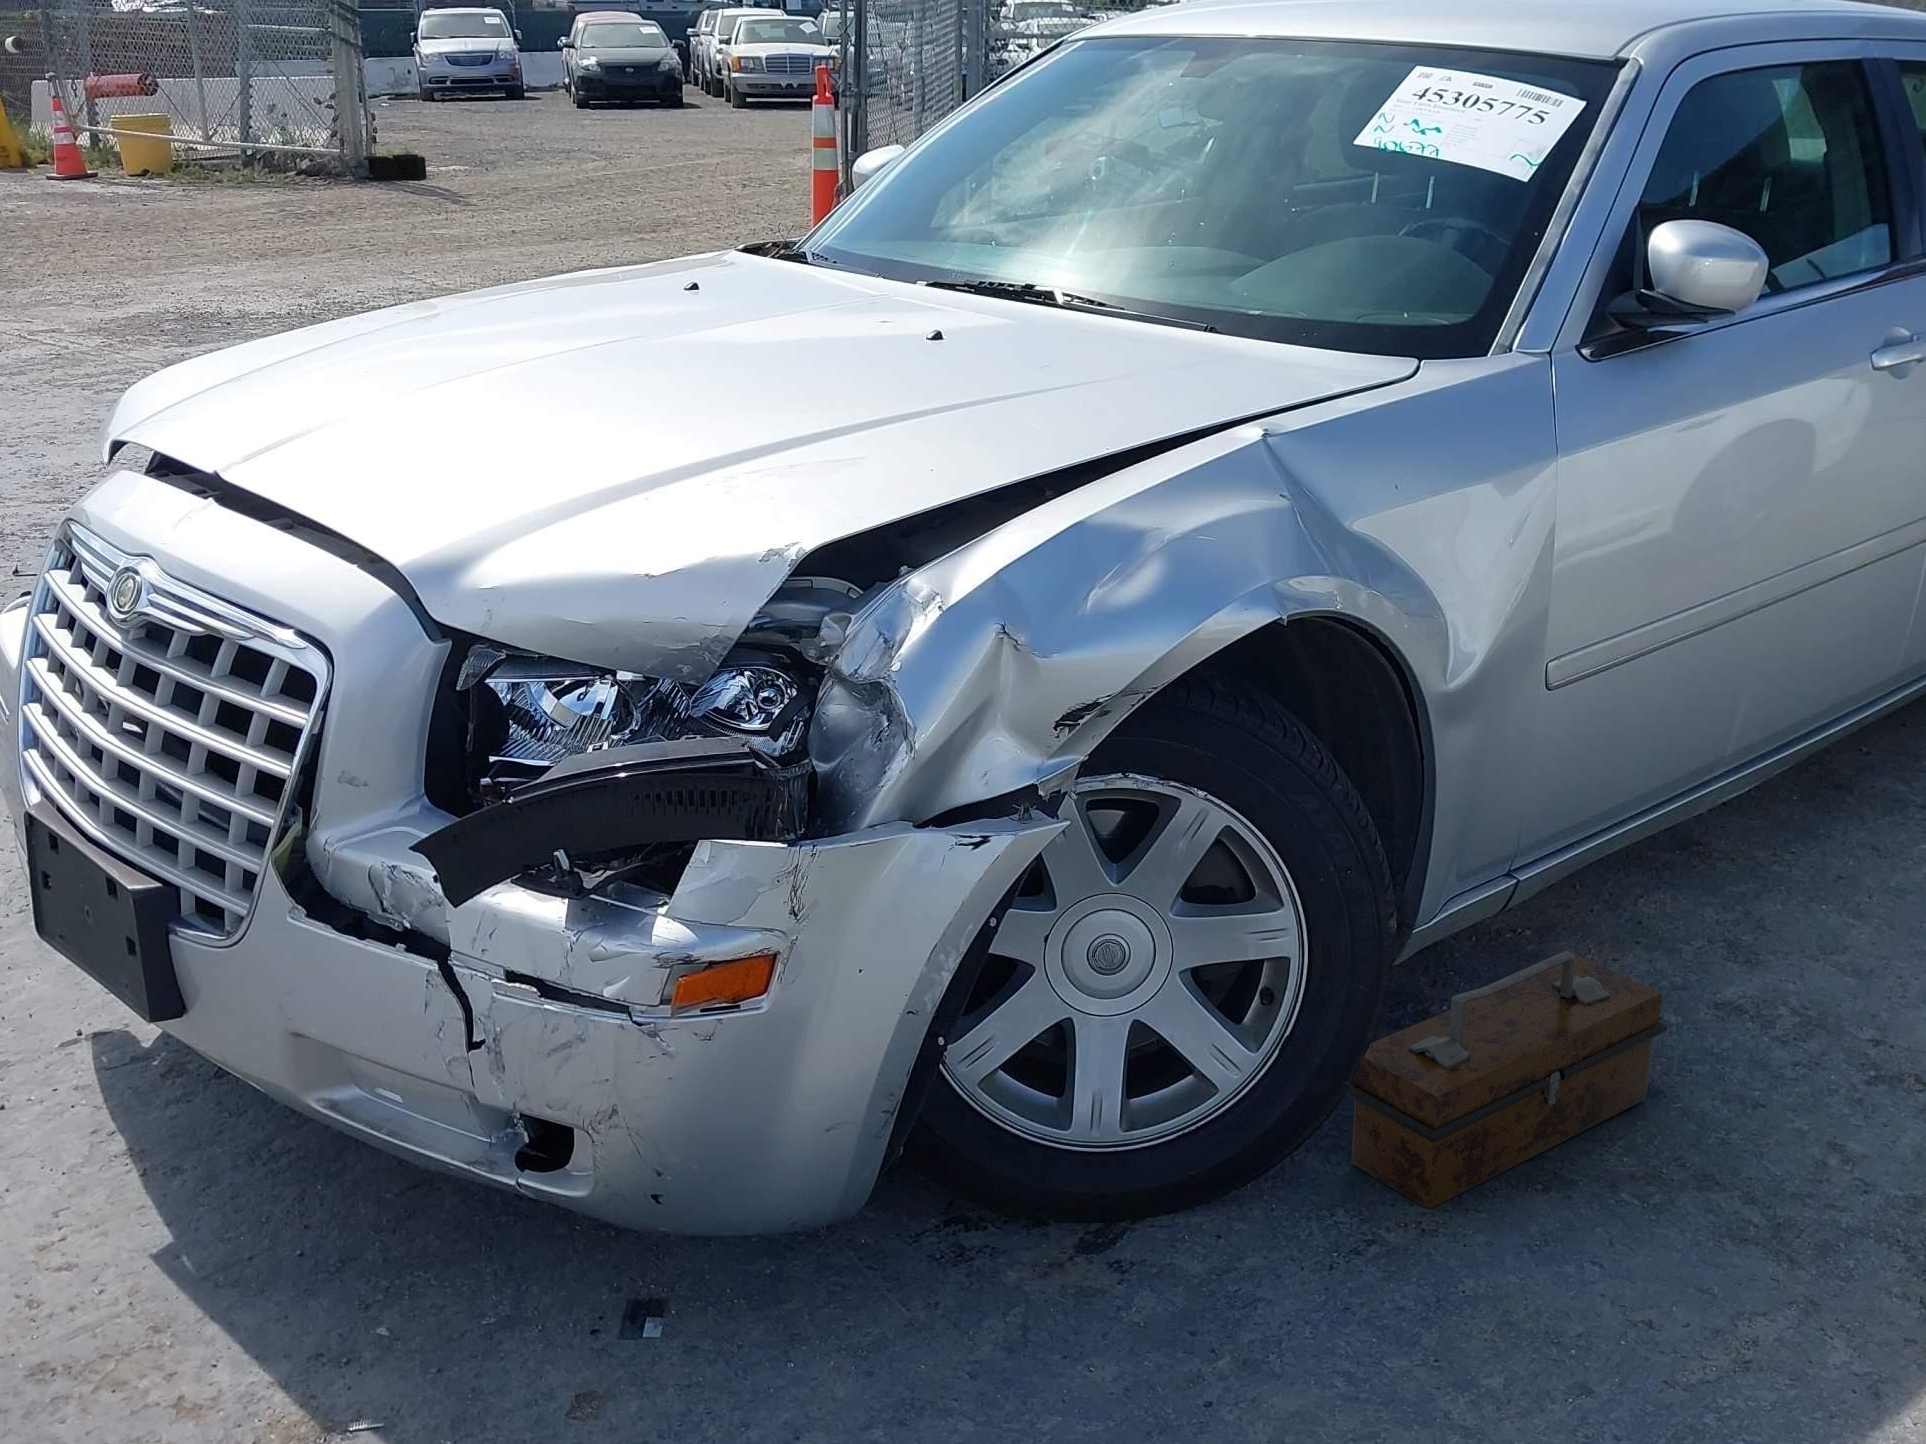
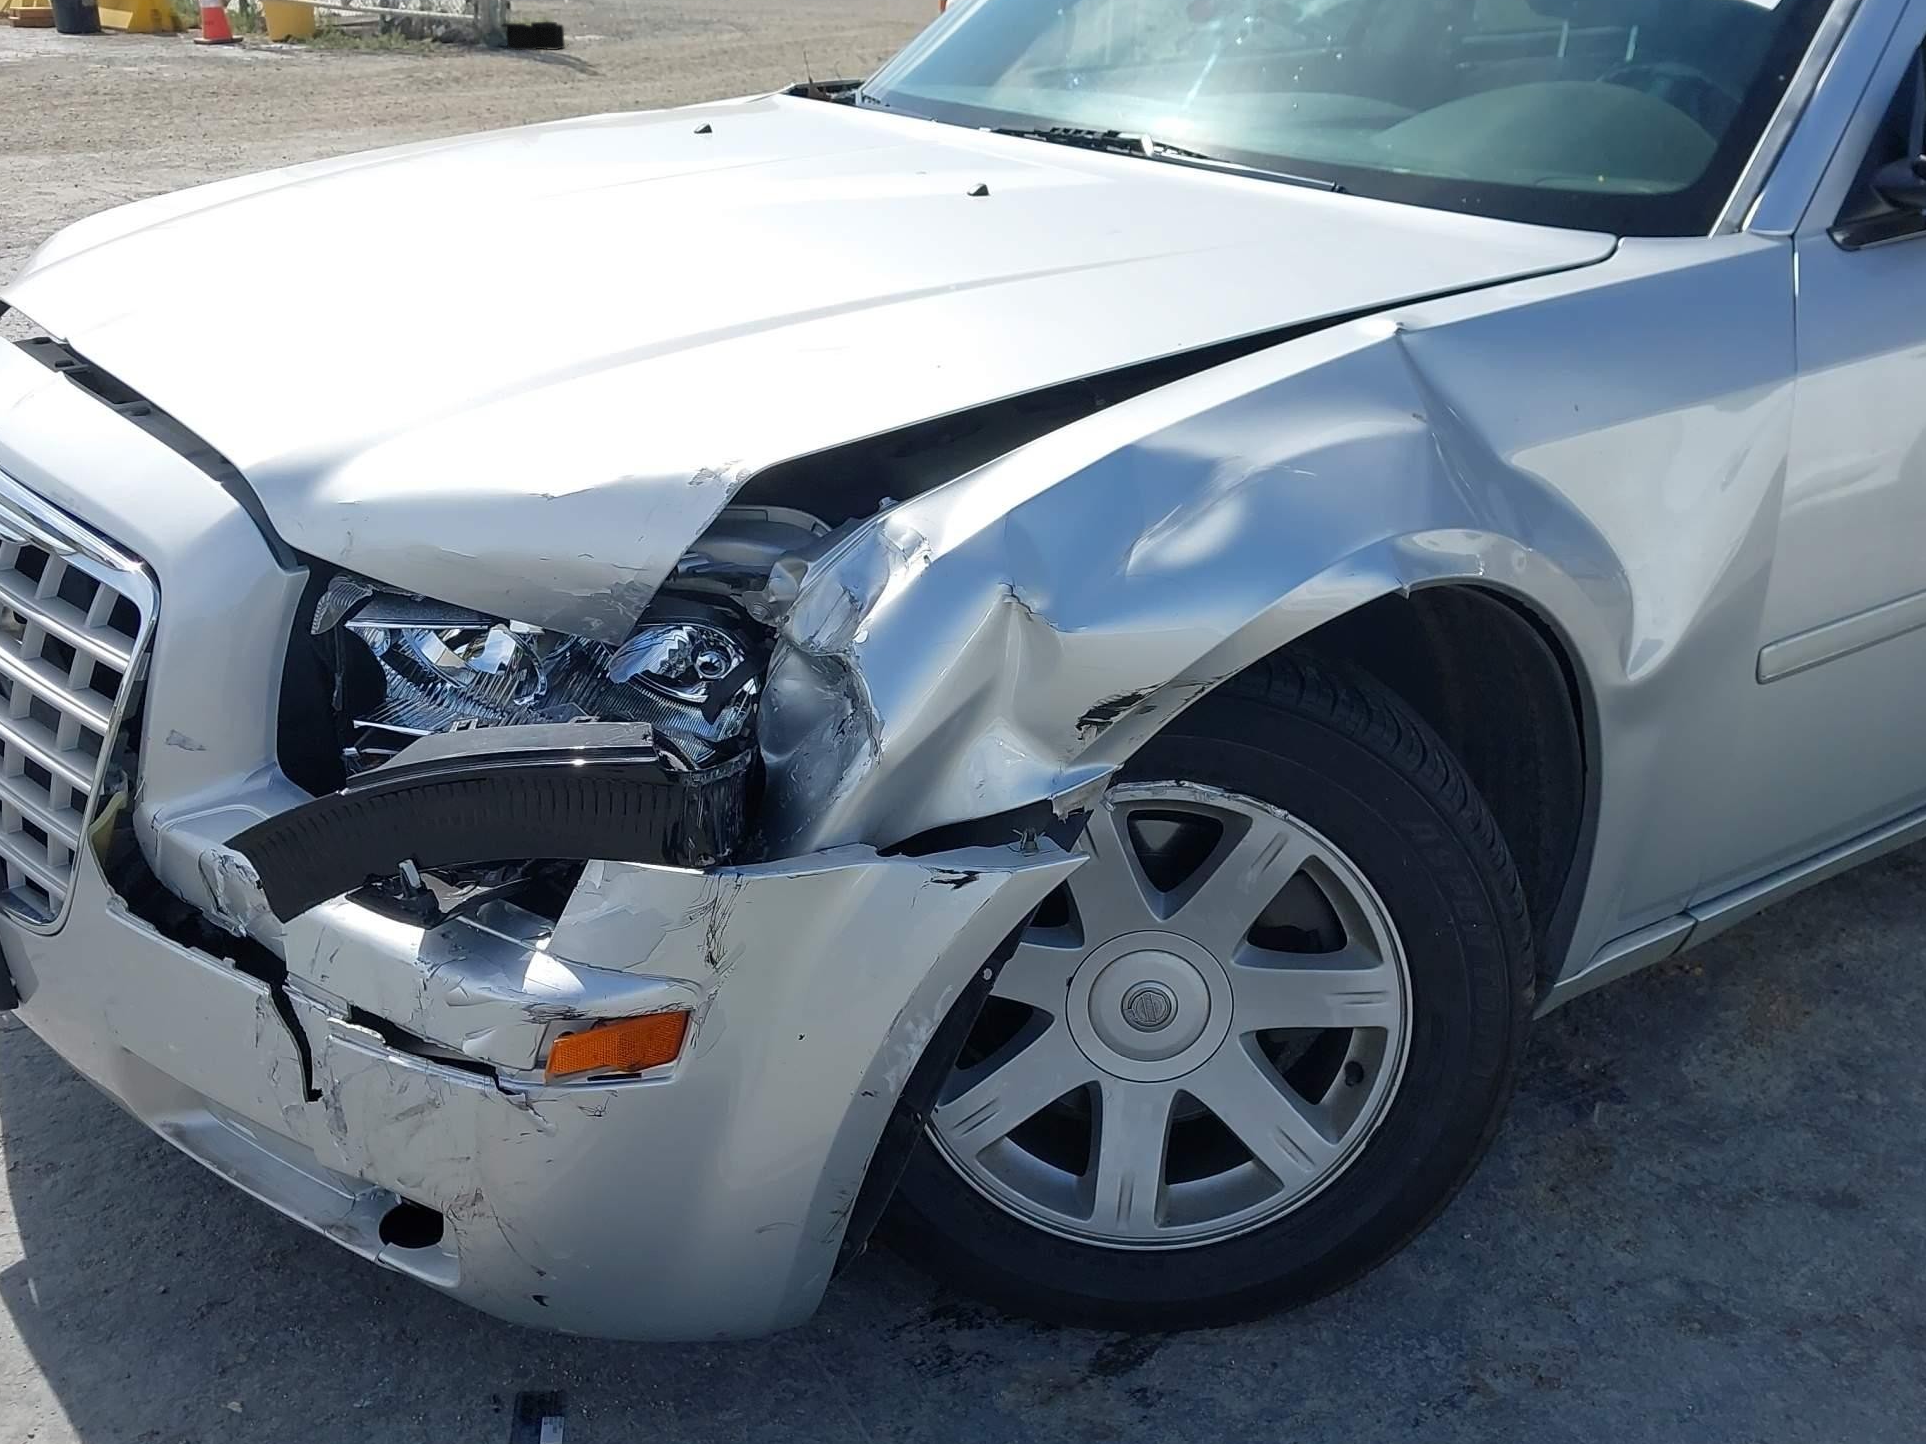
toolbox: present [1345,951,1667,1208] -> none [1449,1020,1880,1343]

